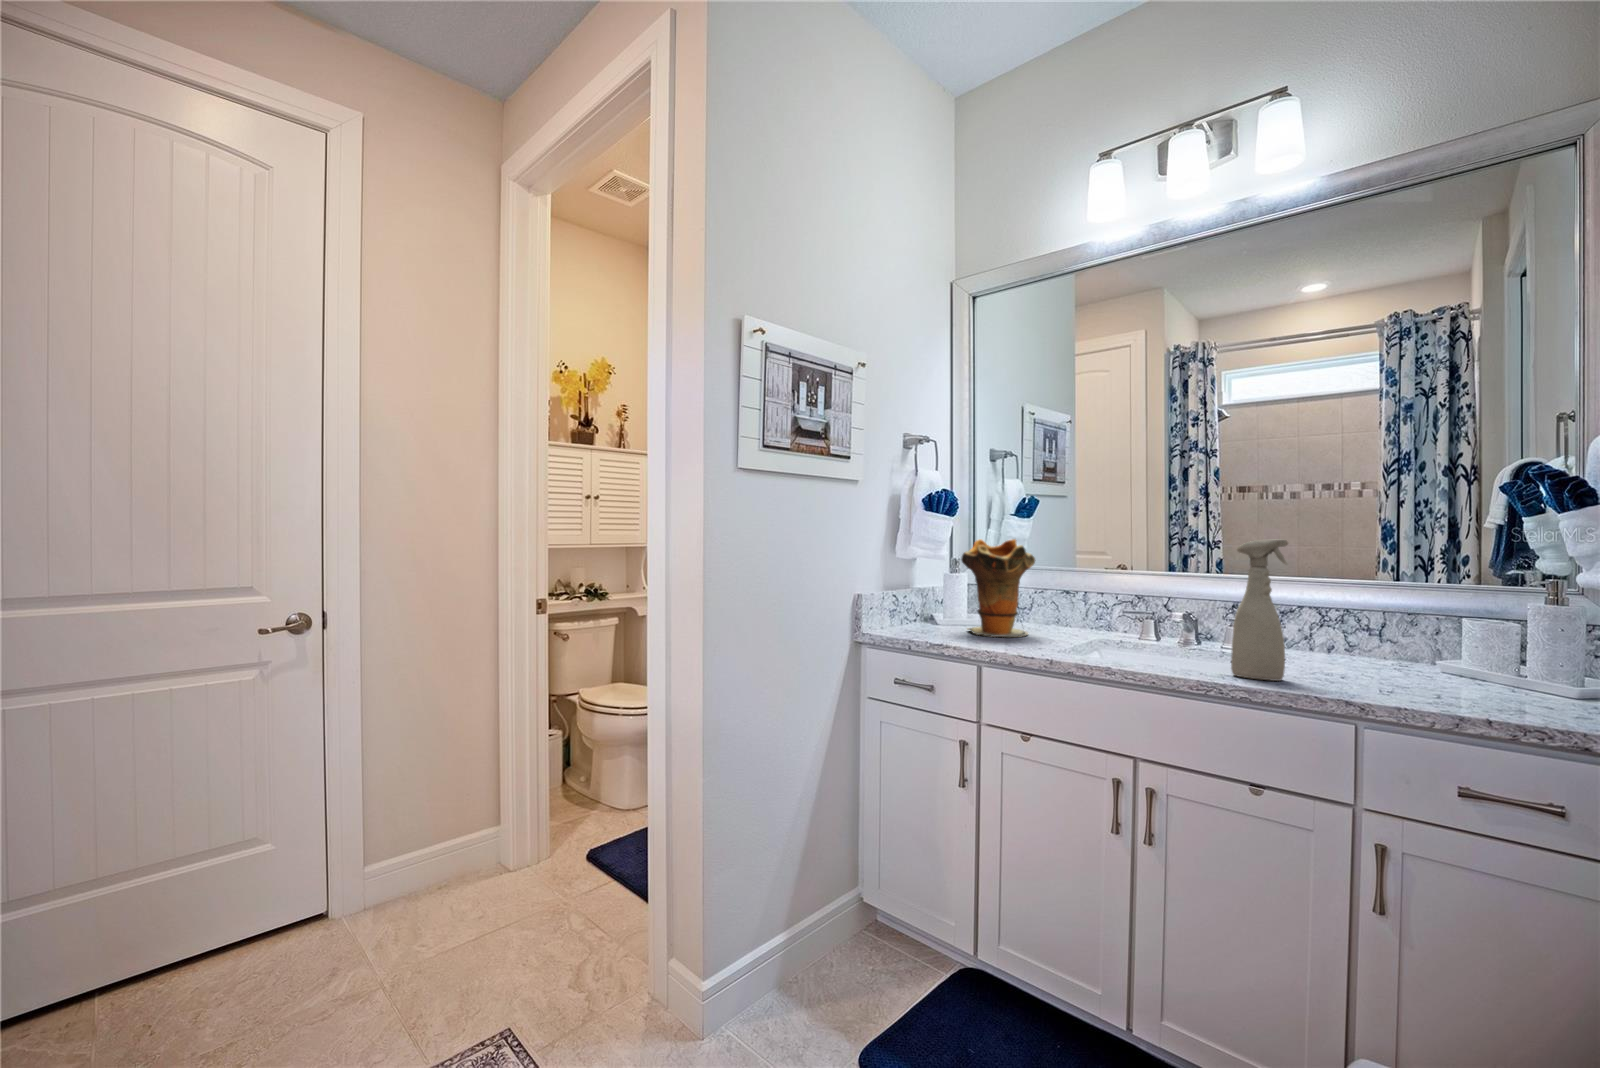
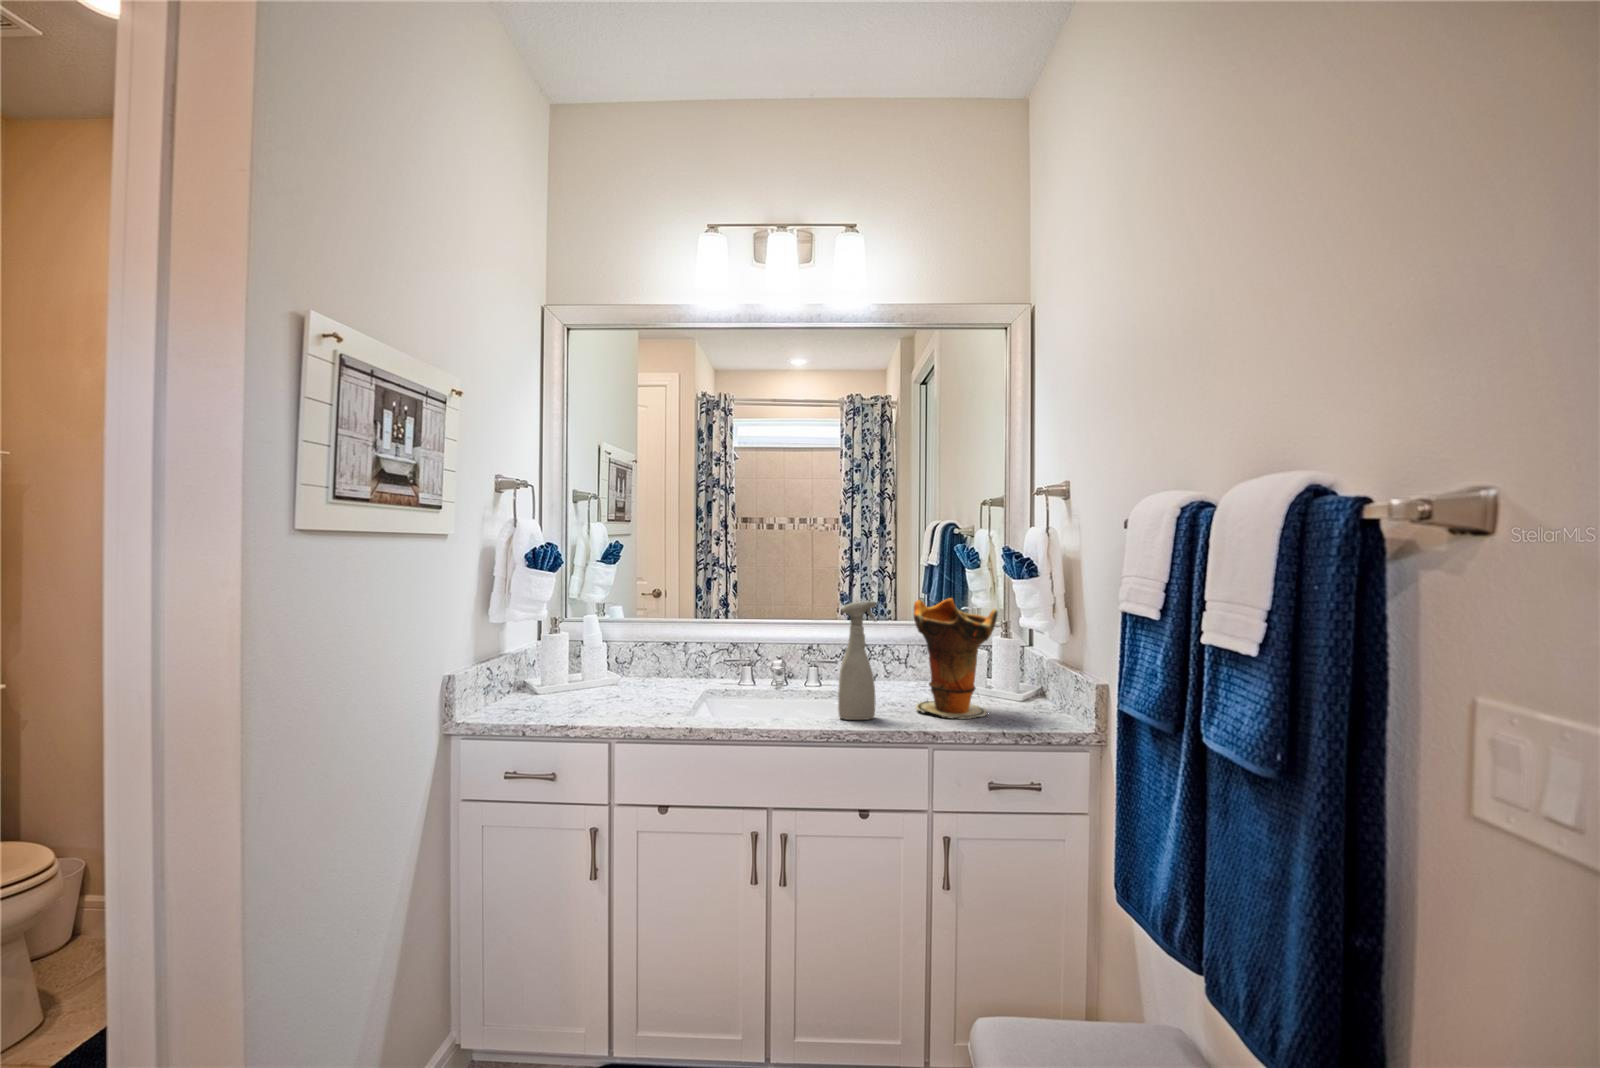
decorative vase: present [961,539,1035,637] -> present [914,598,998,719]

